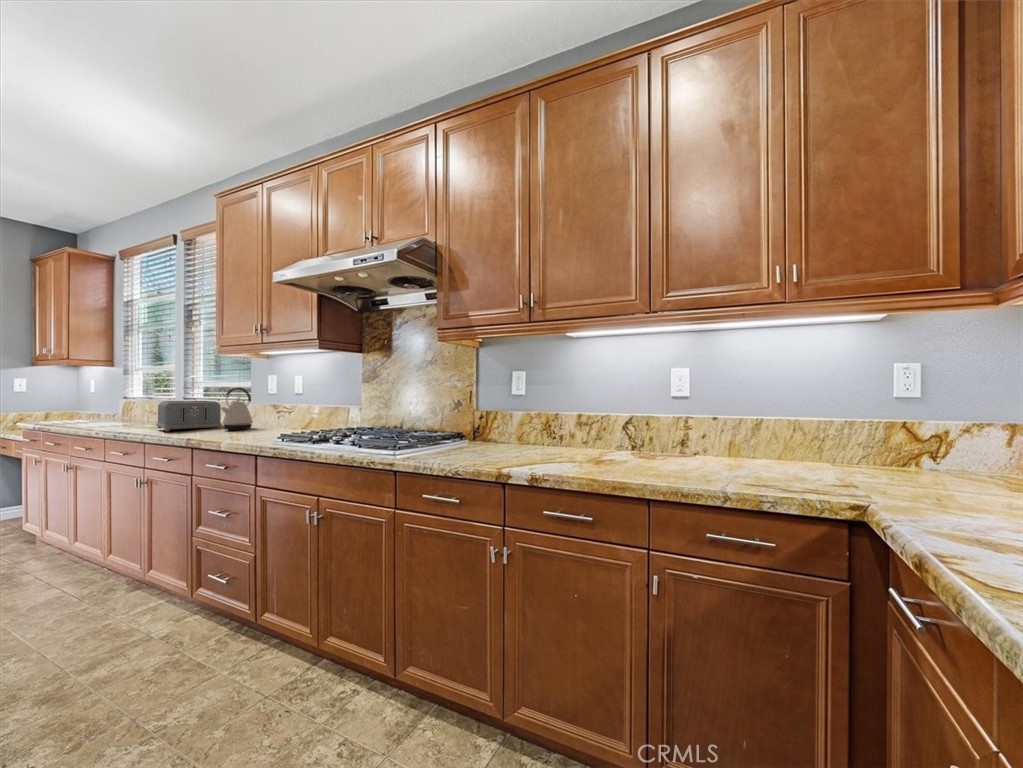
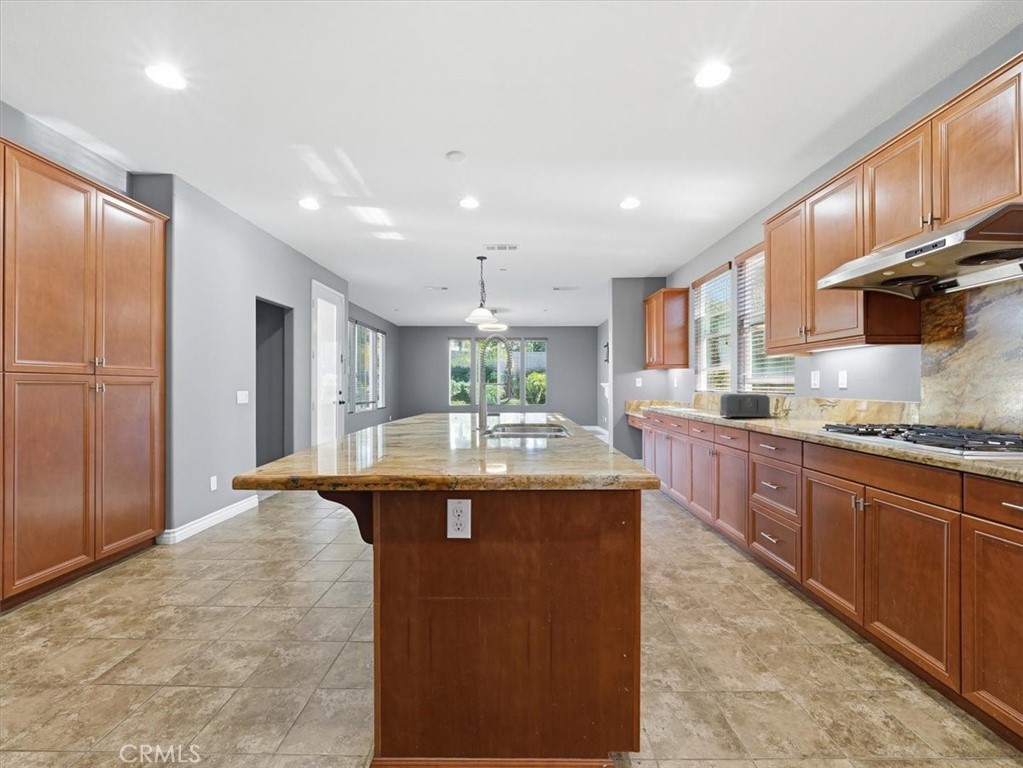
kettle: present [221,387,253,430] -> none [770,382,799,420]

